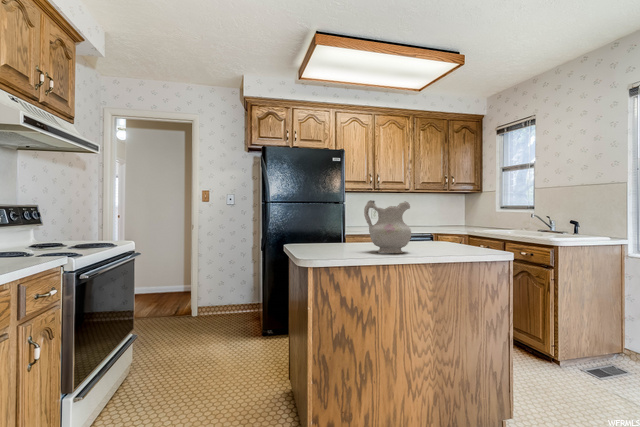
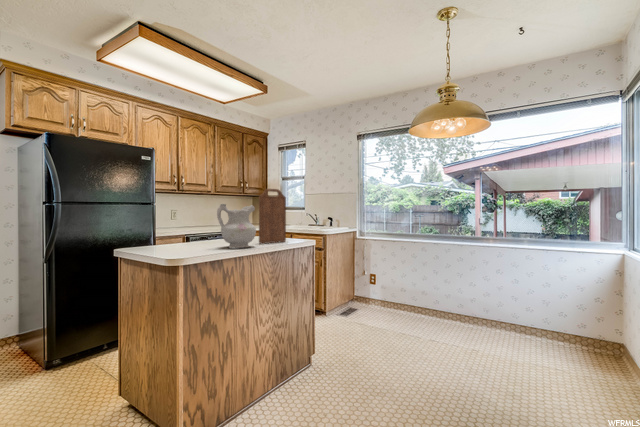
cutting board: none [422,180,463,250] -> present [259,189,286,243]

